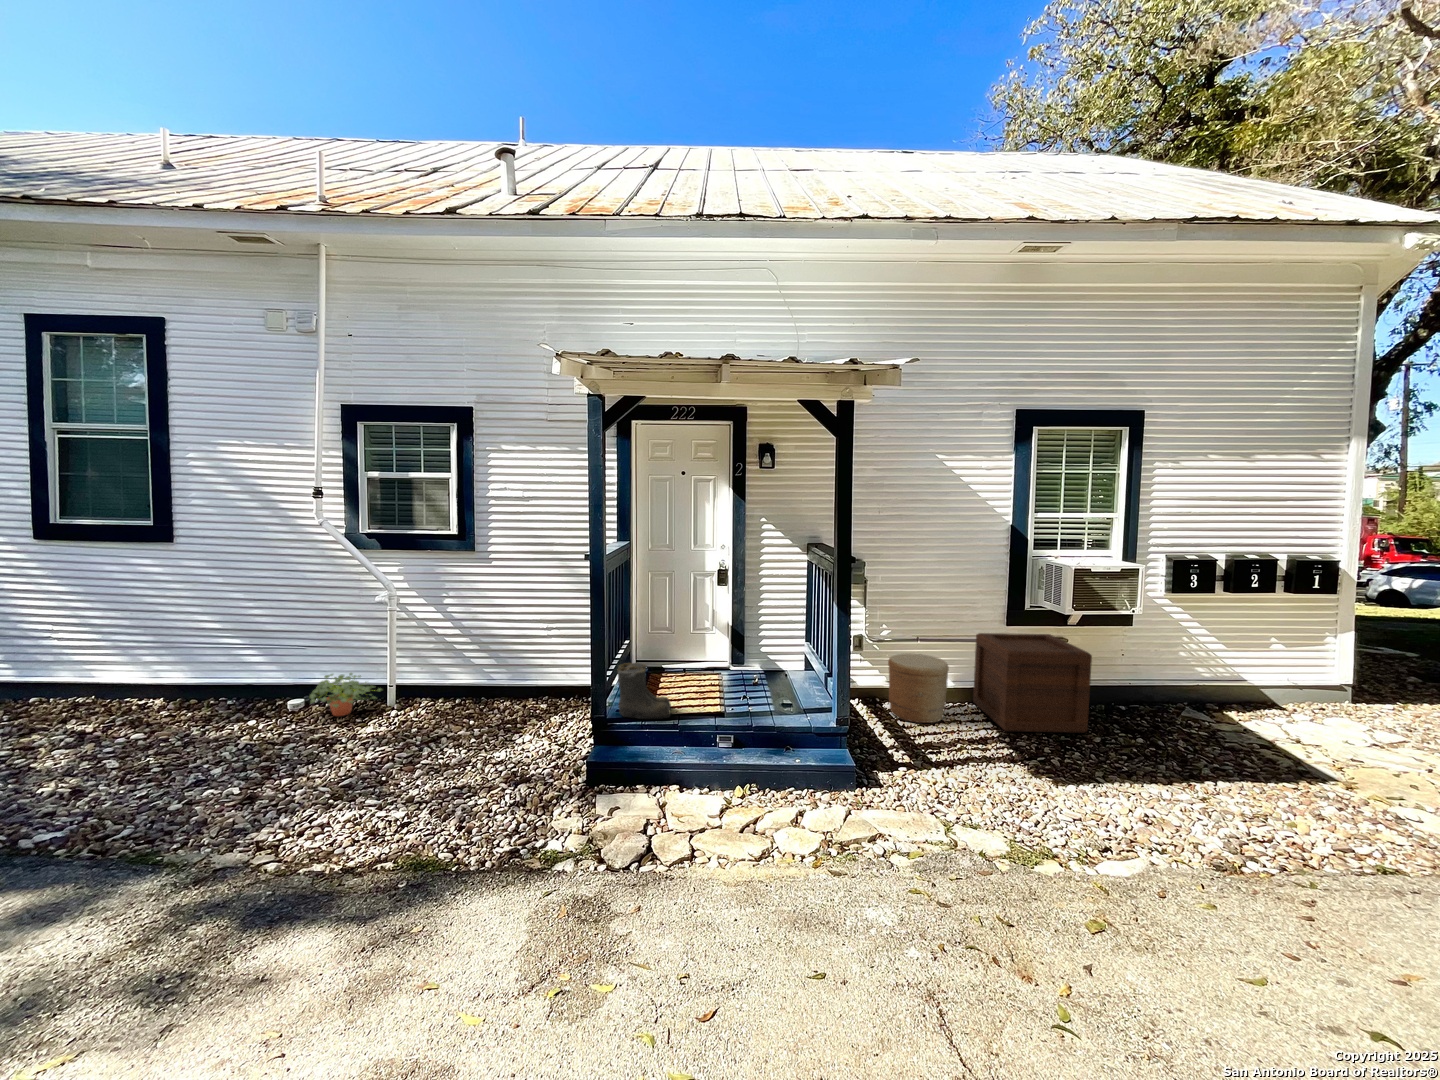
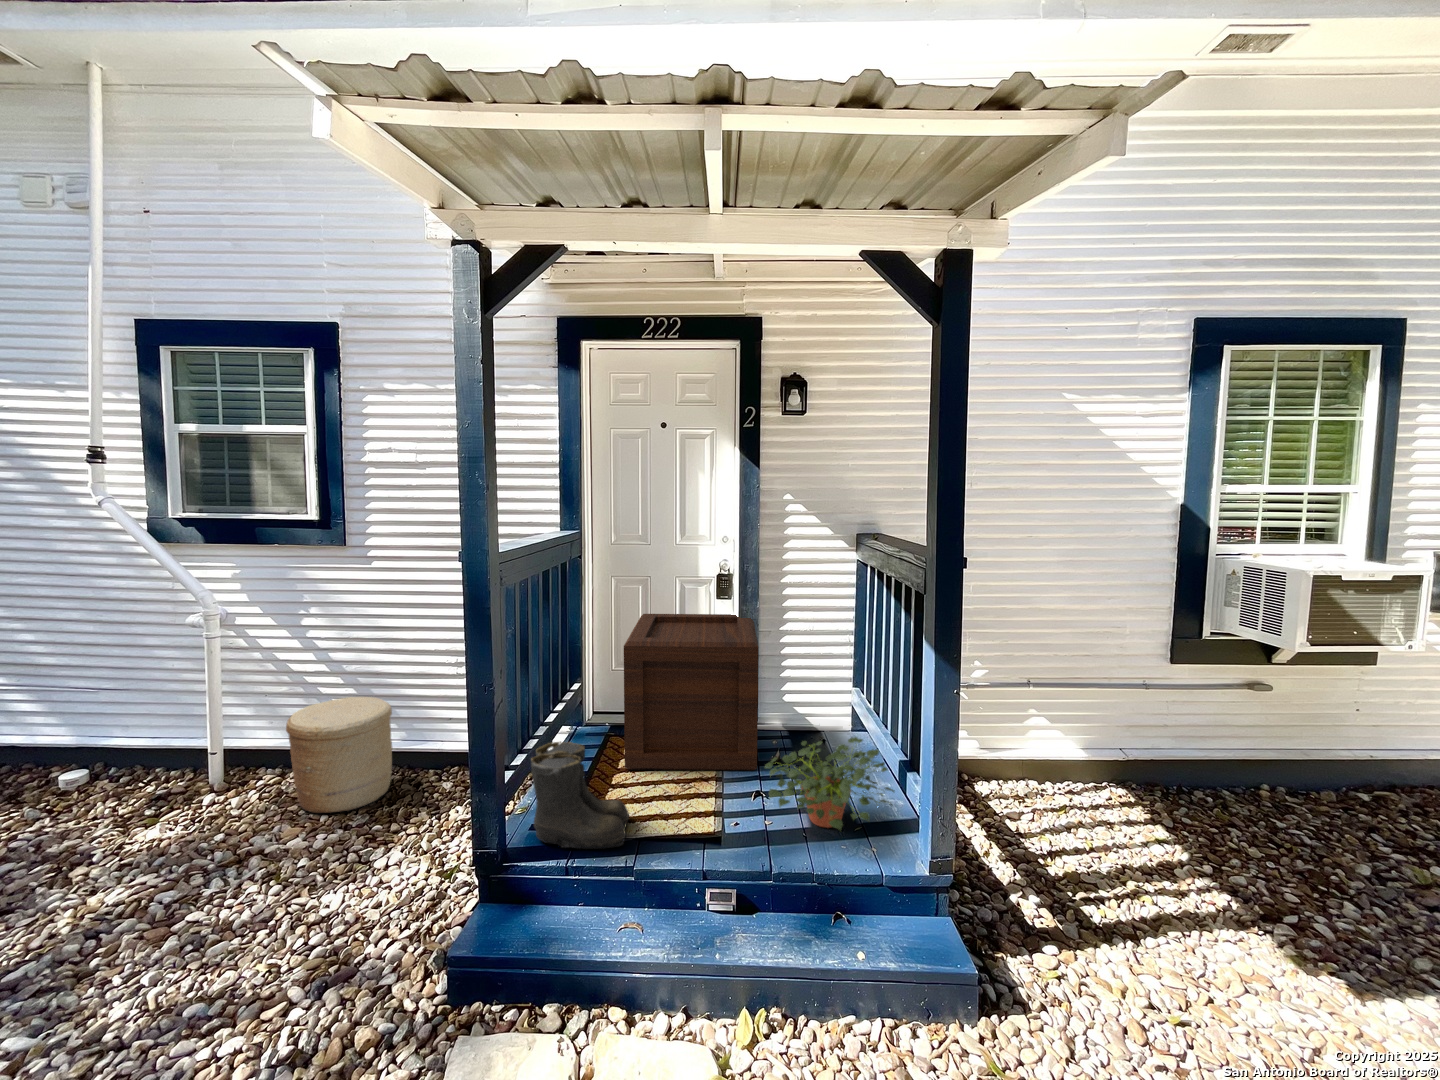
wooden crate: present [973,633,1092,733] -> present [624,614,759,770]
woven basket: present [888,654,949,723] -> present [286,697,392,813]
potted plant: present [309,673,382,716] -> present [765,737,894,830]

